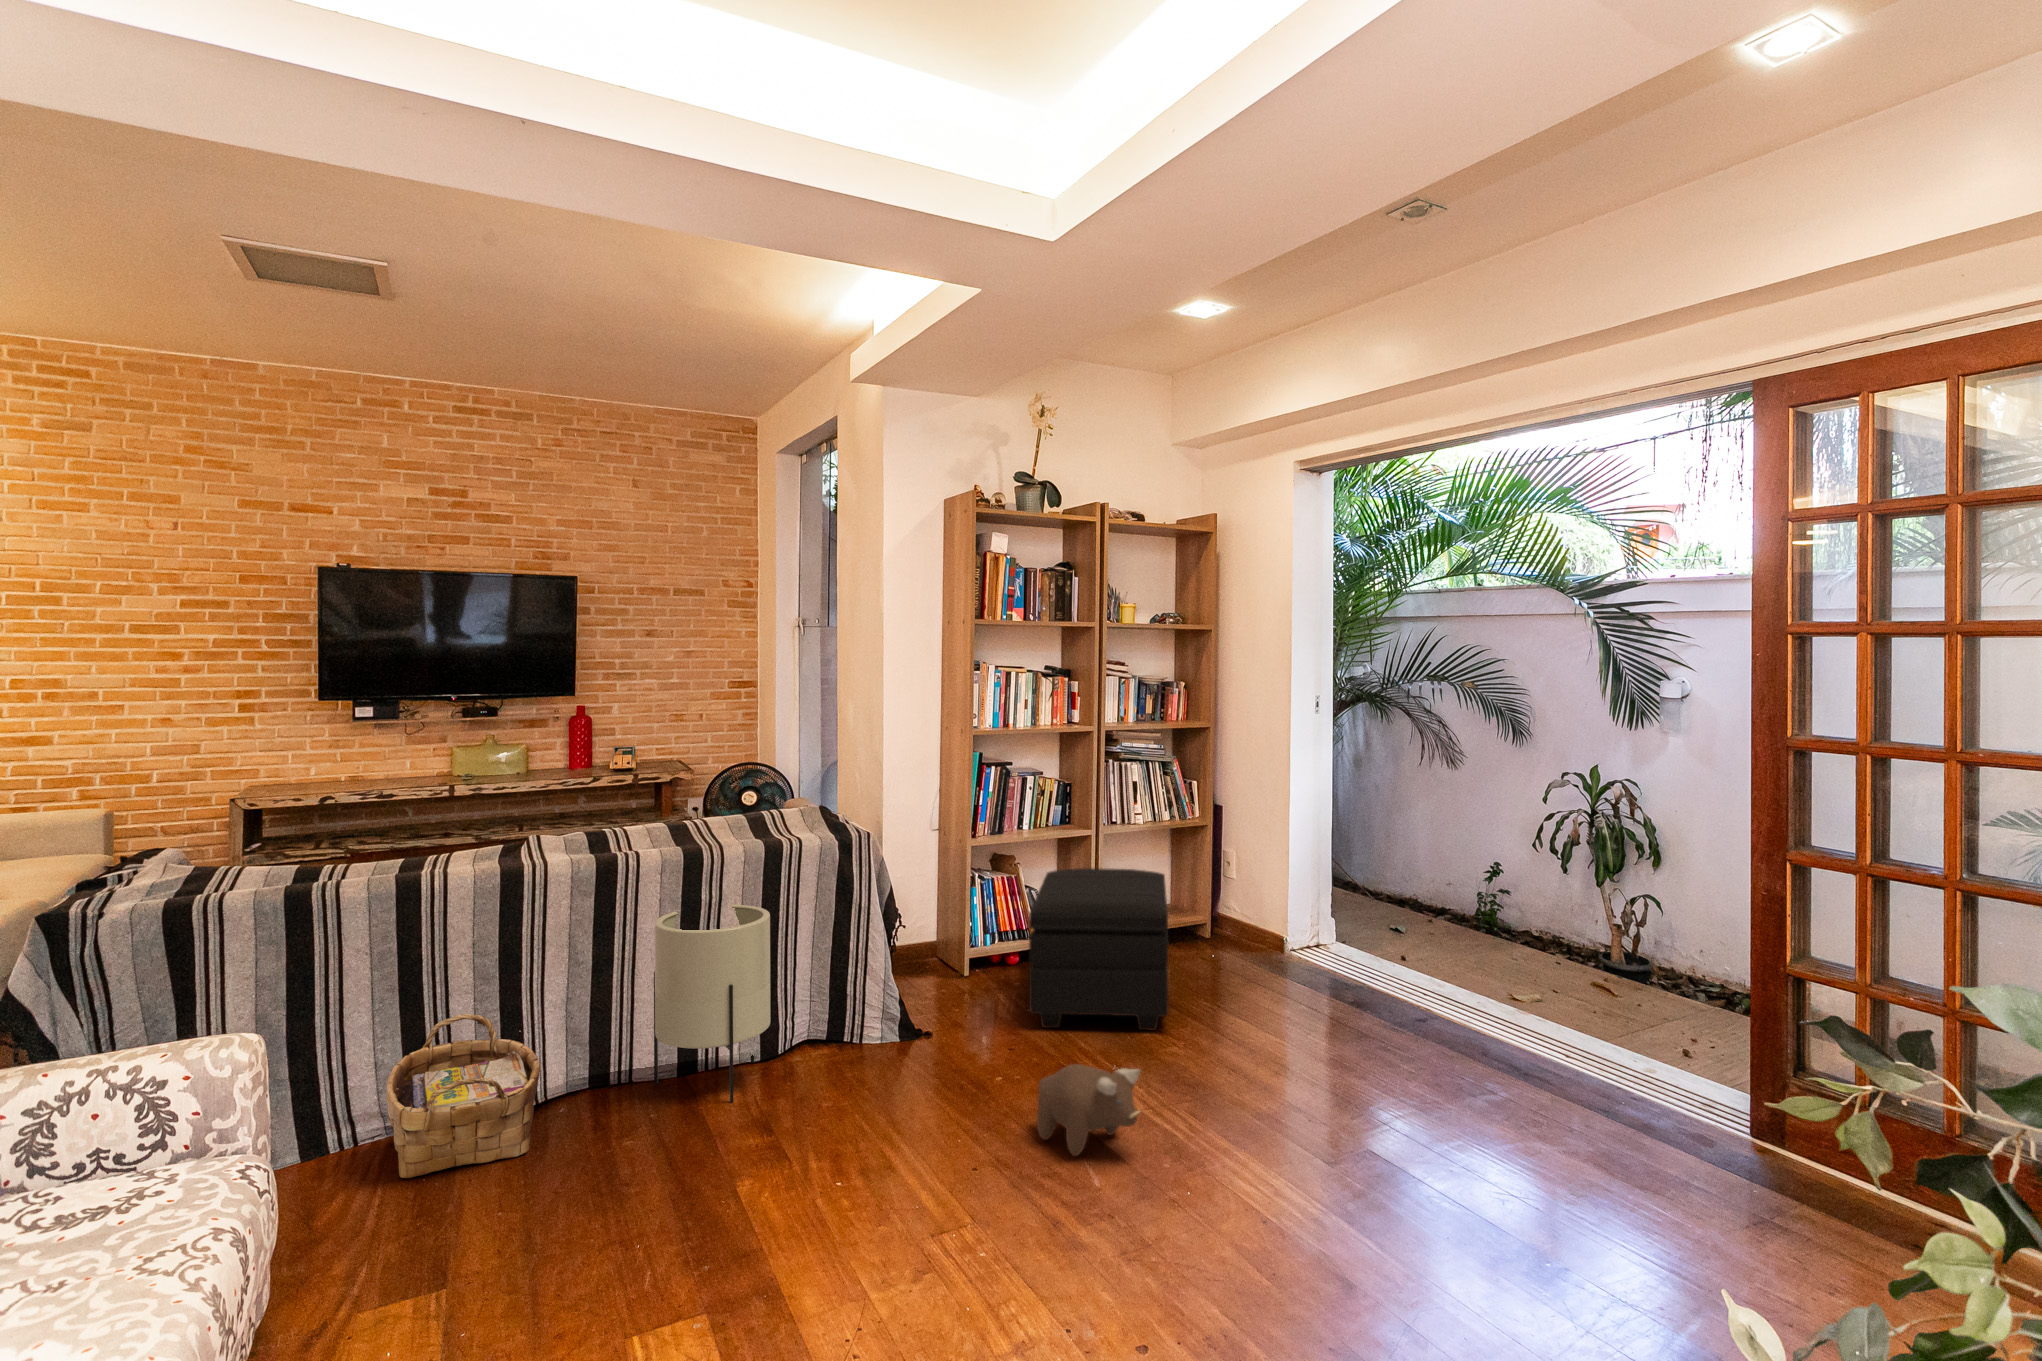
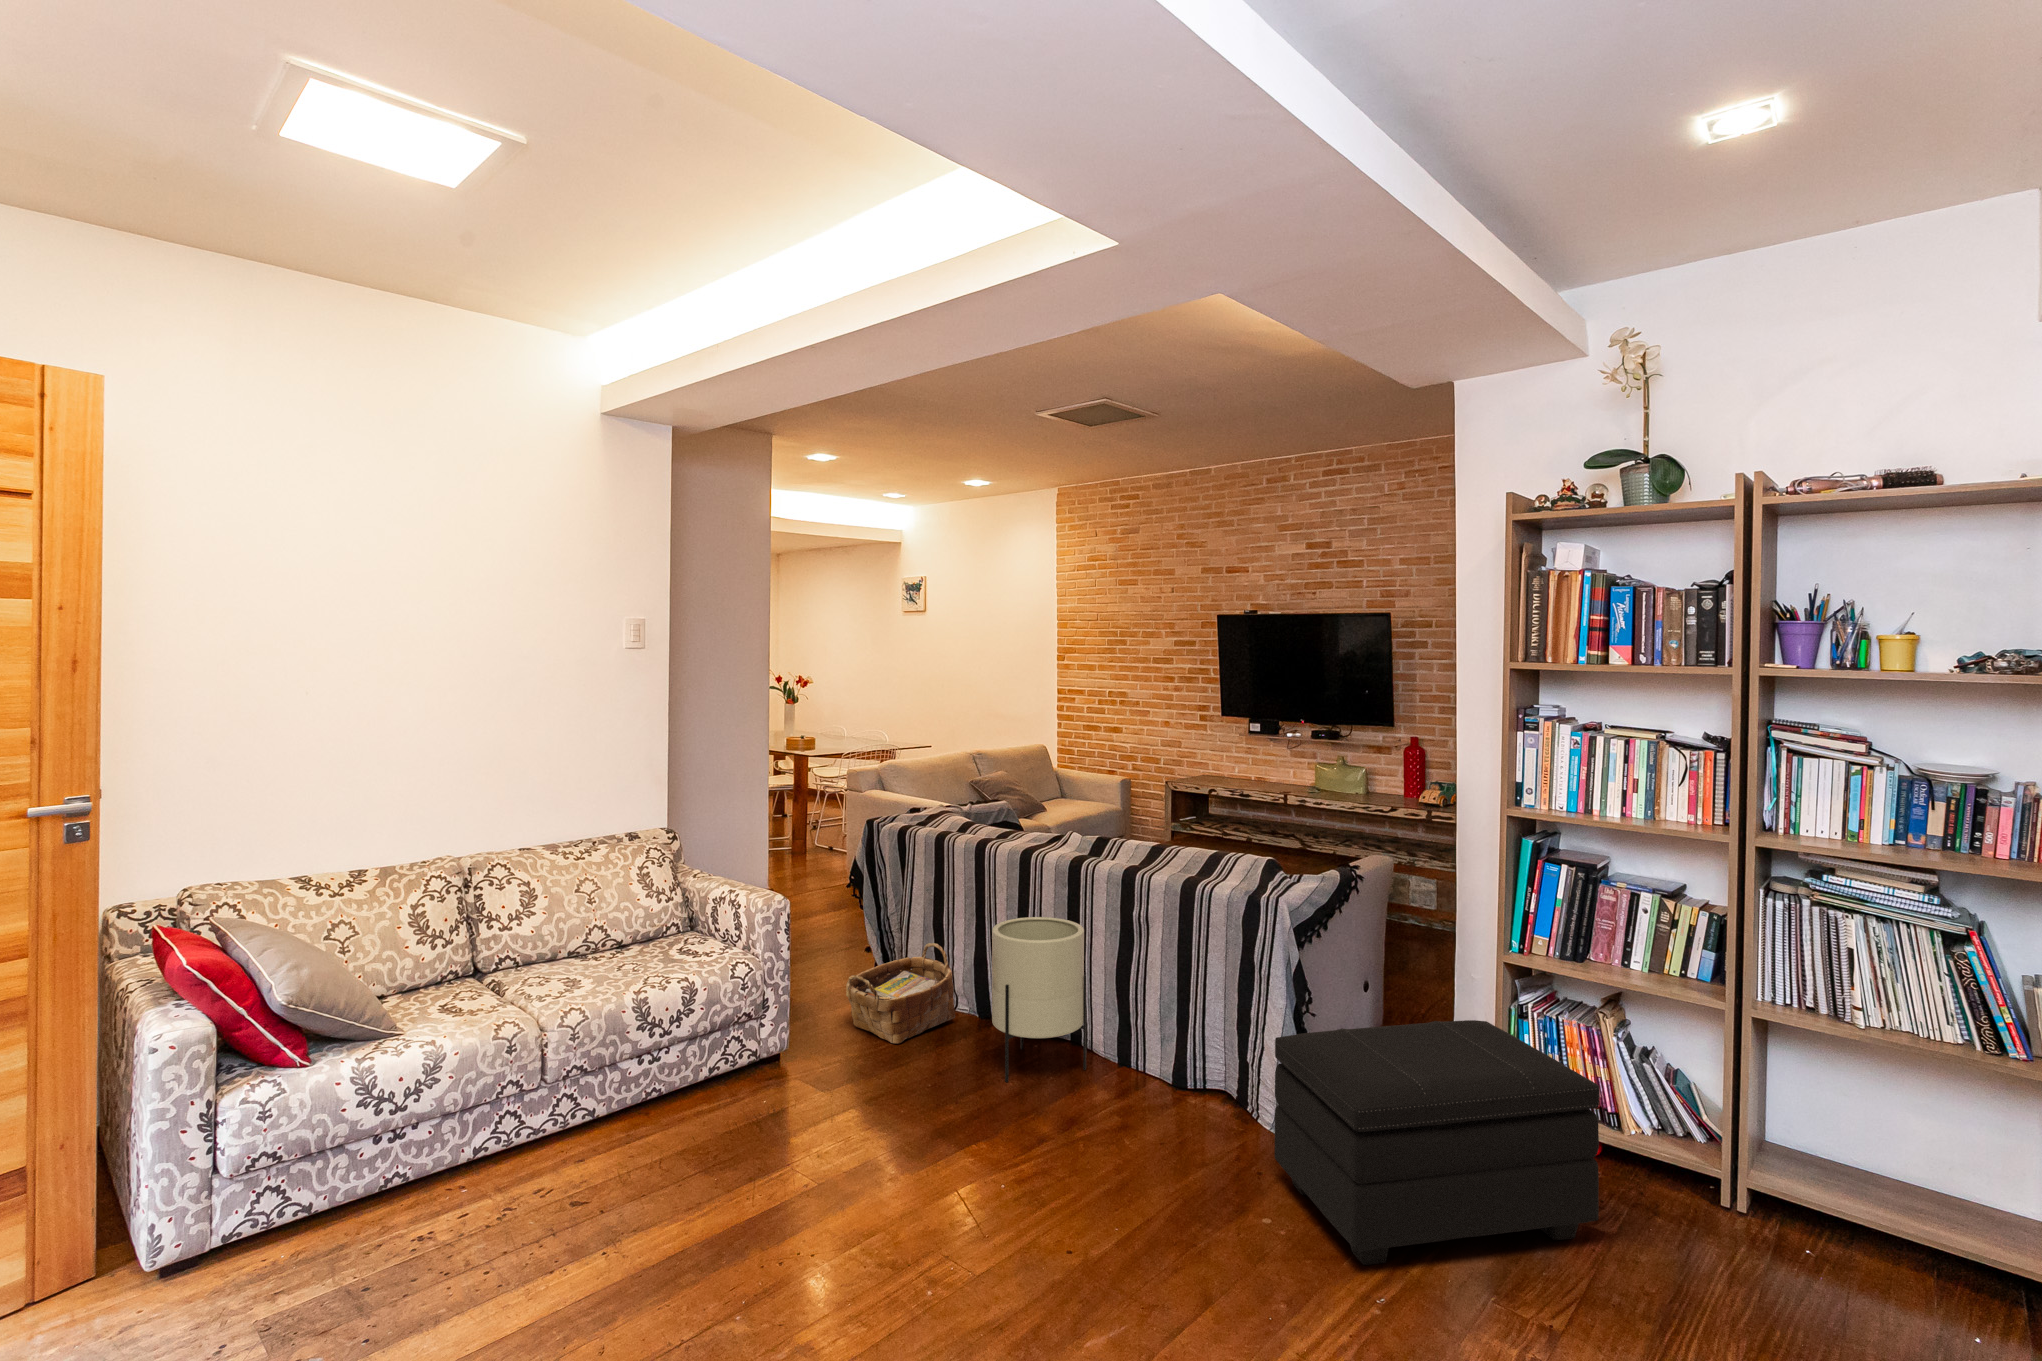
plush toy: present [1037,1064,1140,1156] -> none [958,1171,1050,1272]

